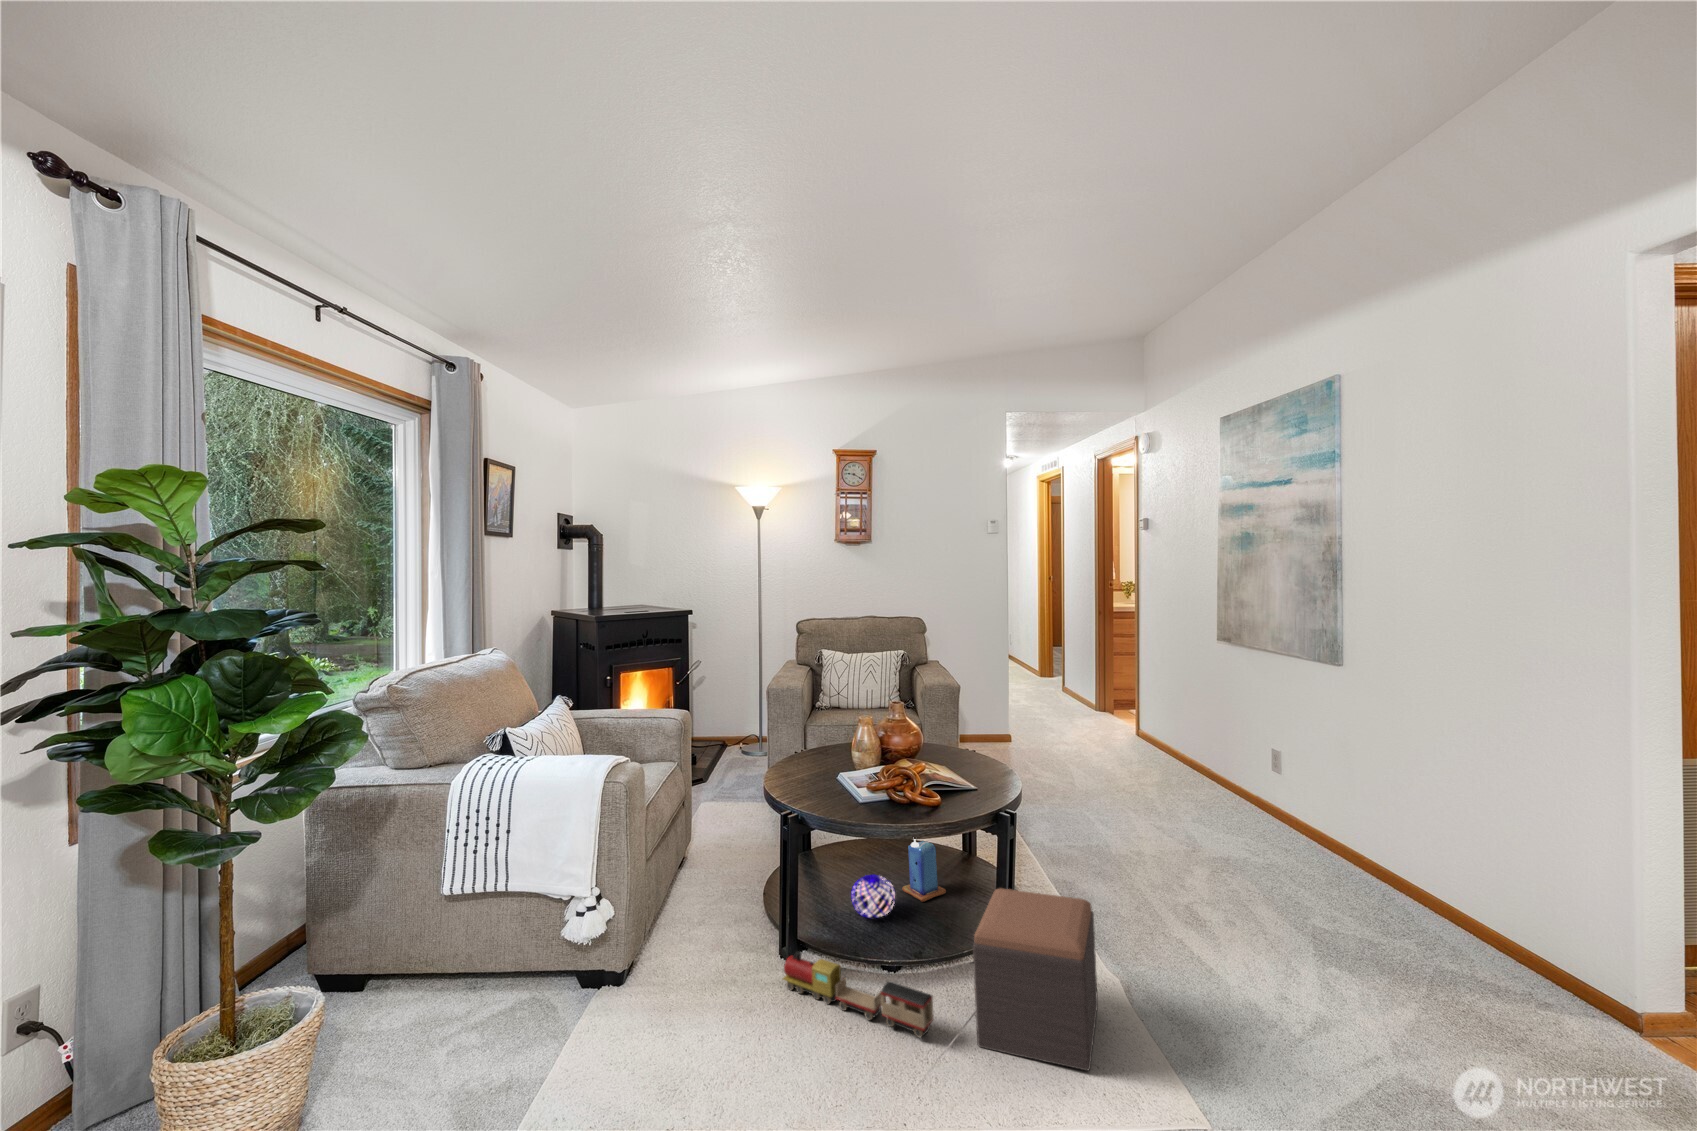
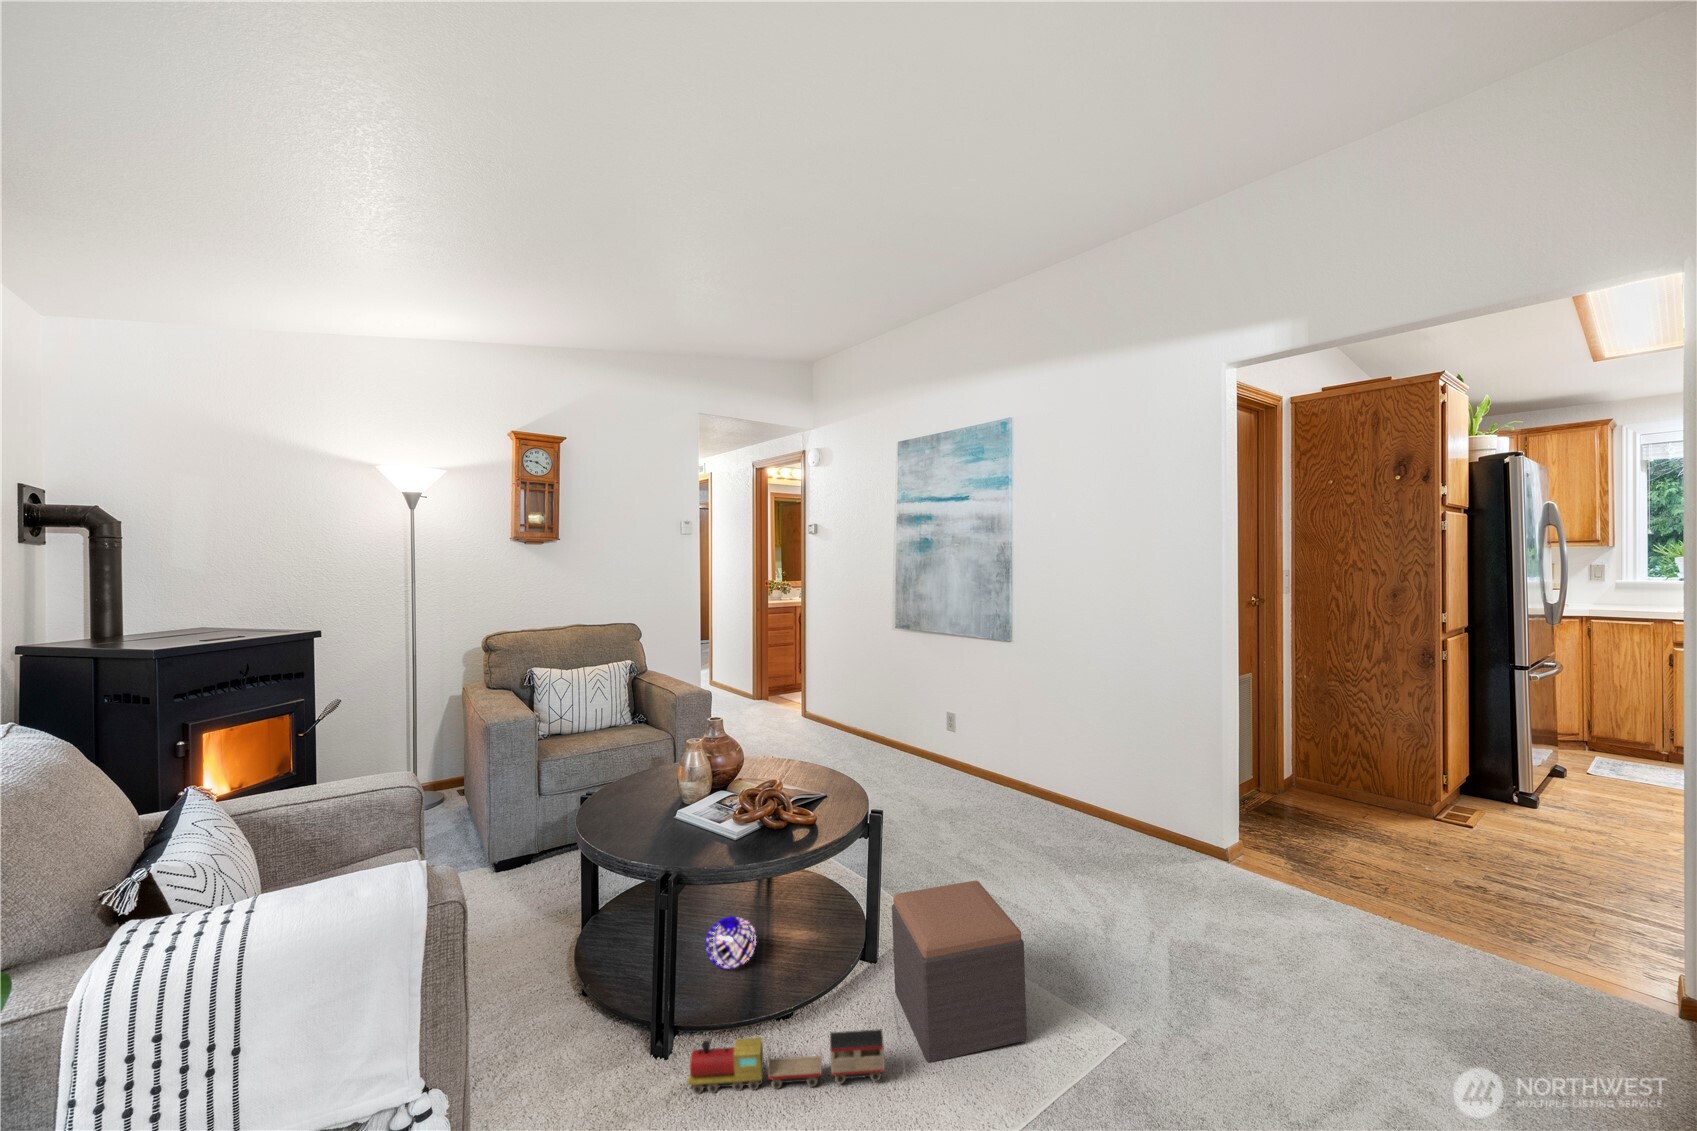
candle: present [902,839,946,902] -> none [739,862,785,930]

